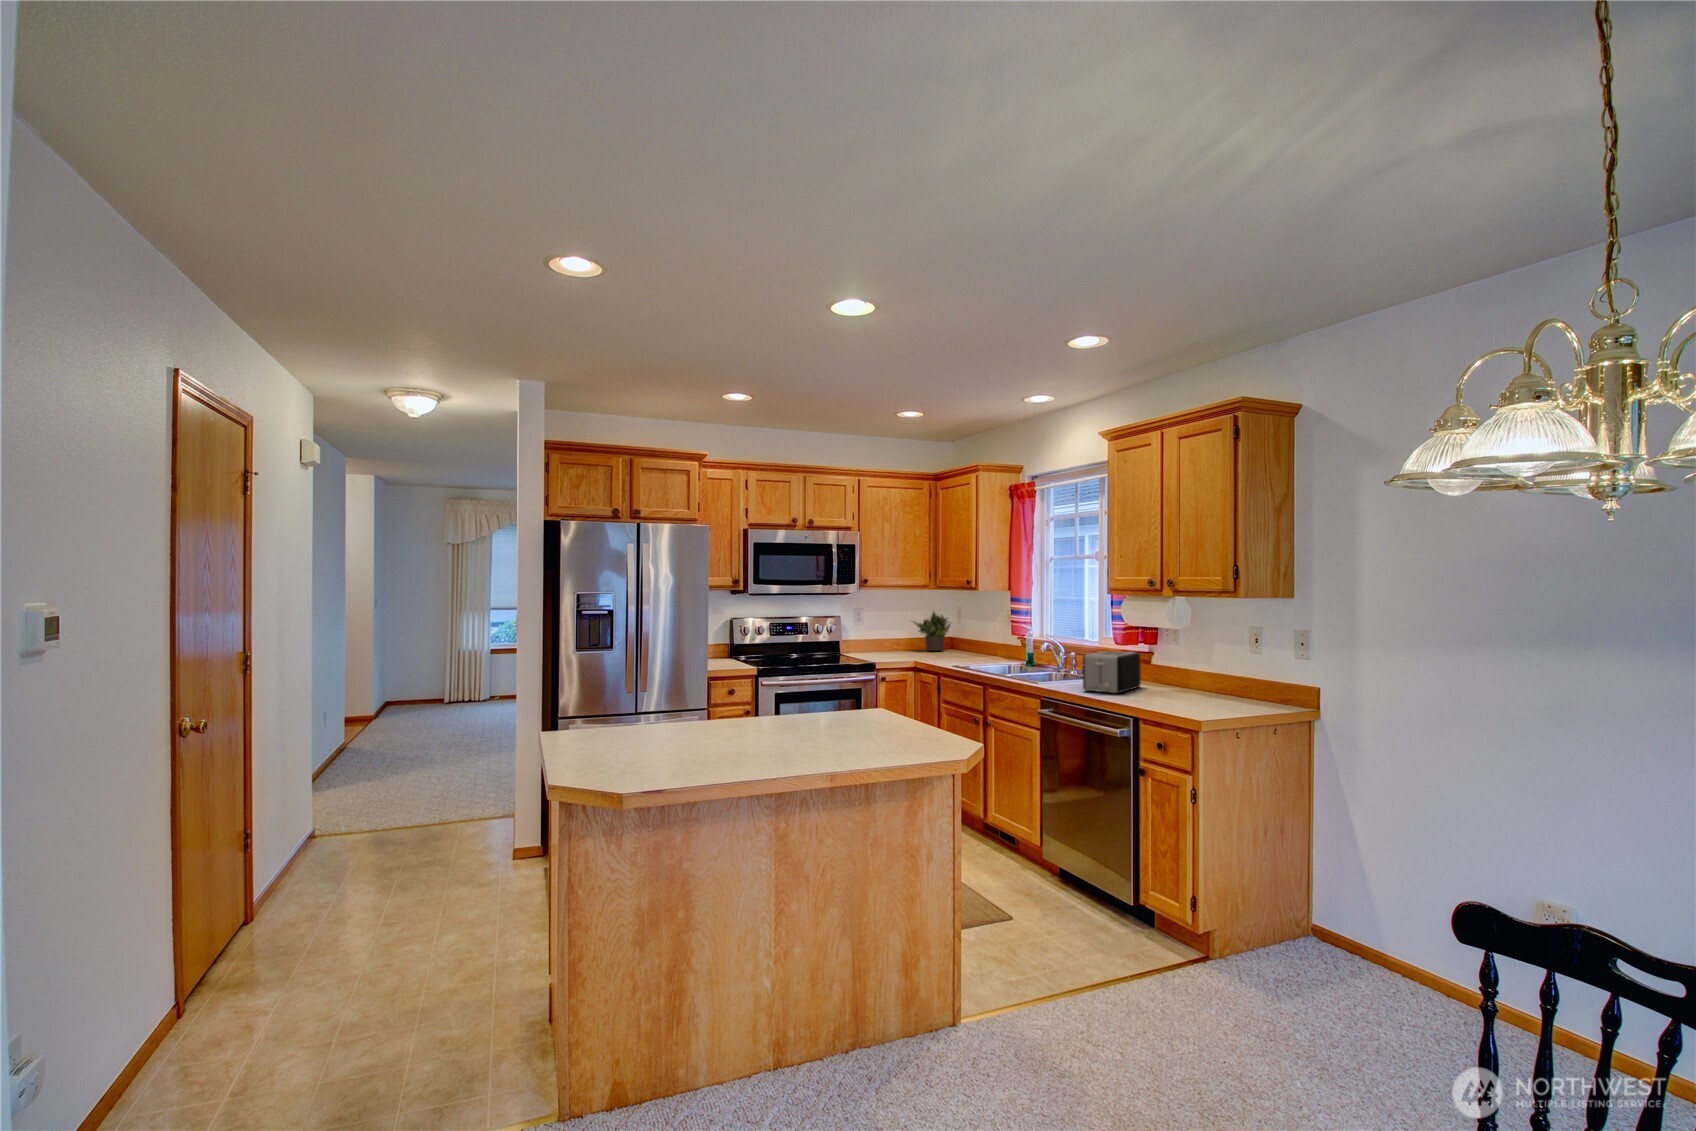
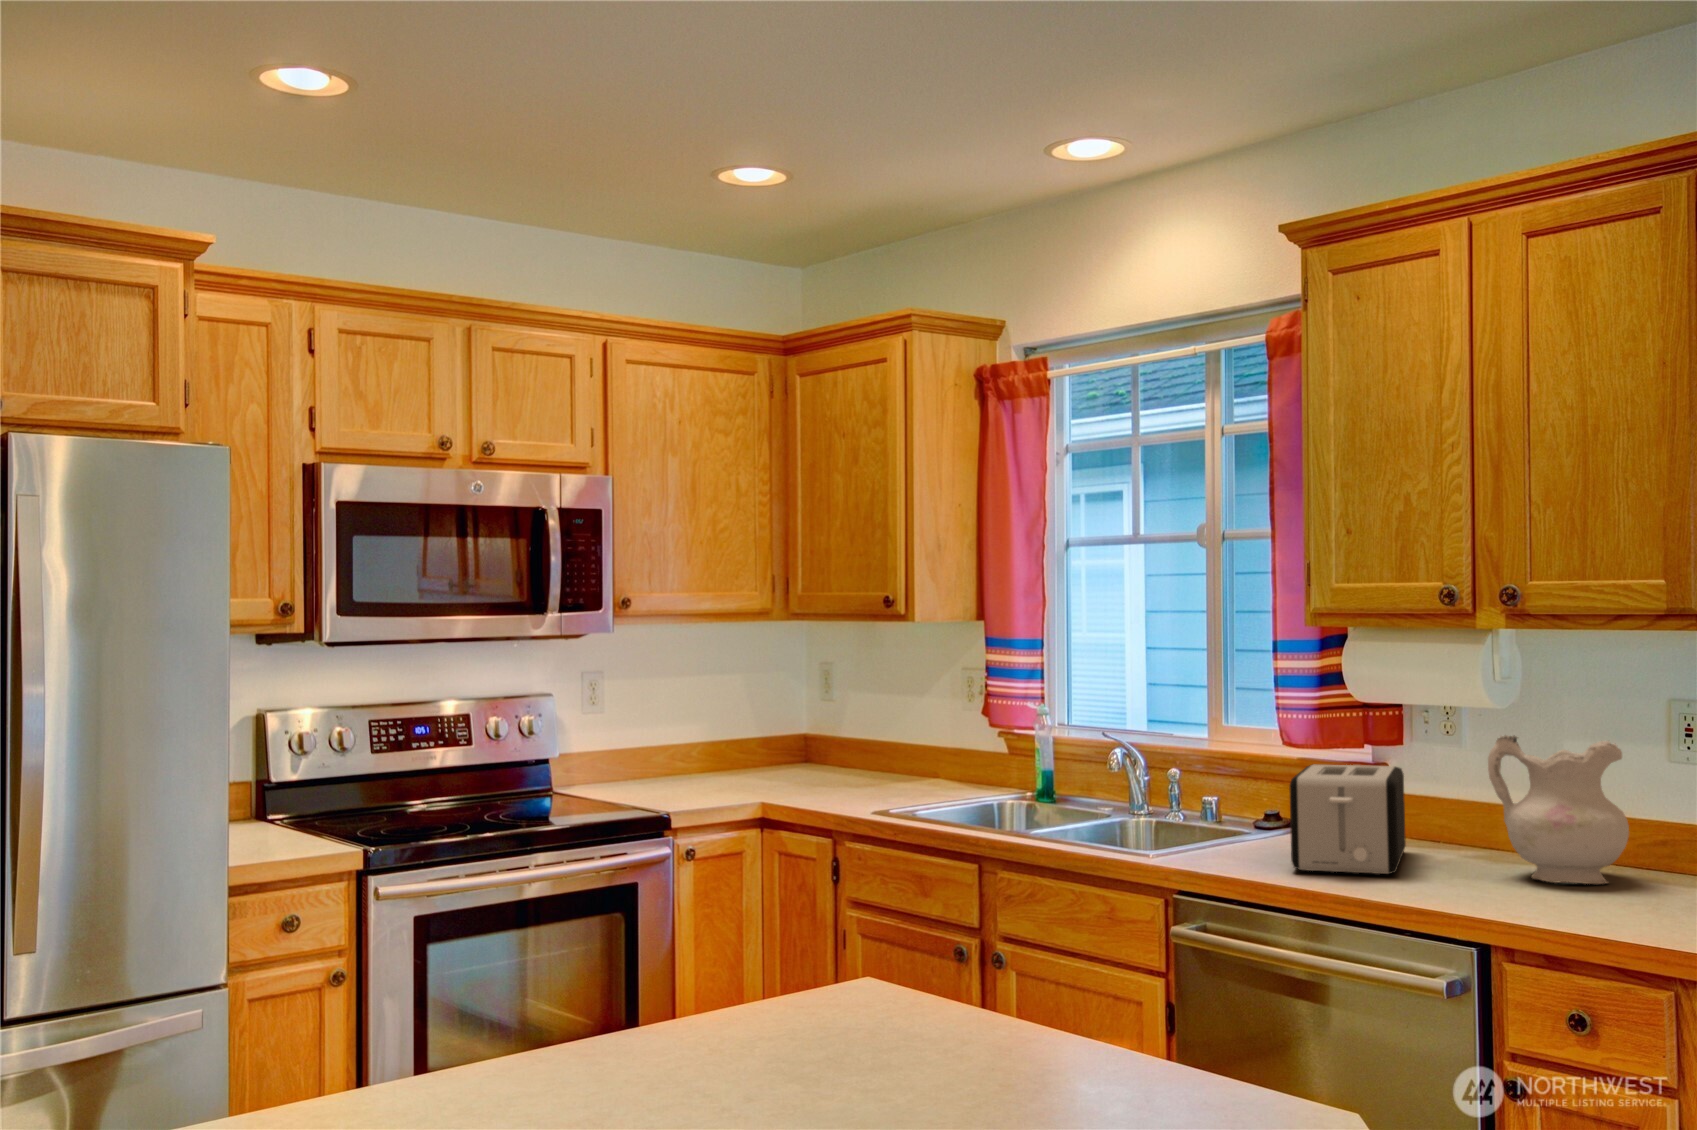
potted plant: present [913,611,951,651] -> none [718,671,818,771]
ceramic pitcher: none [1159,640,1212,700] -> present [1488,735,1629,884]

